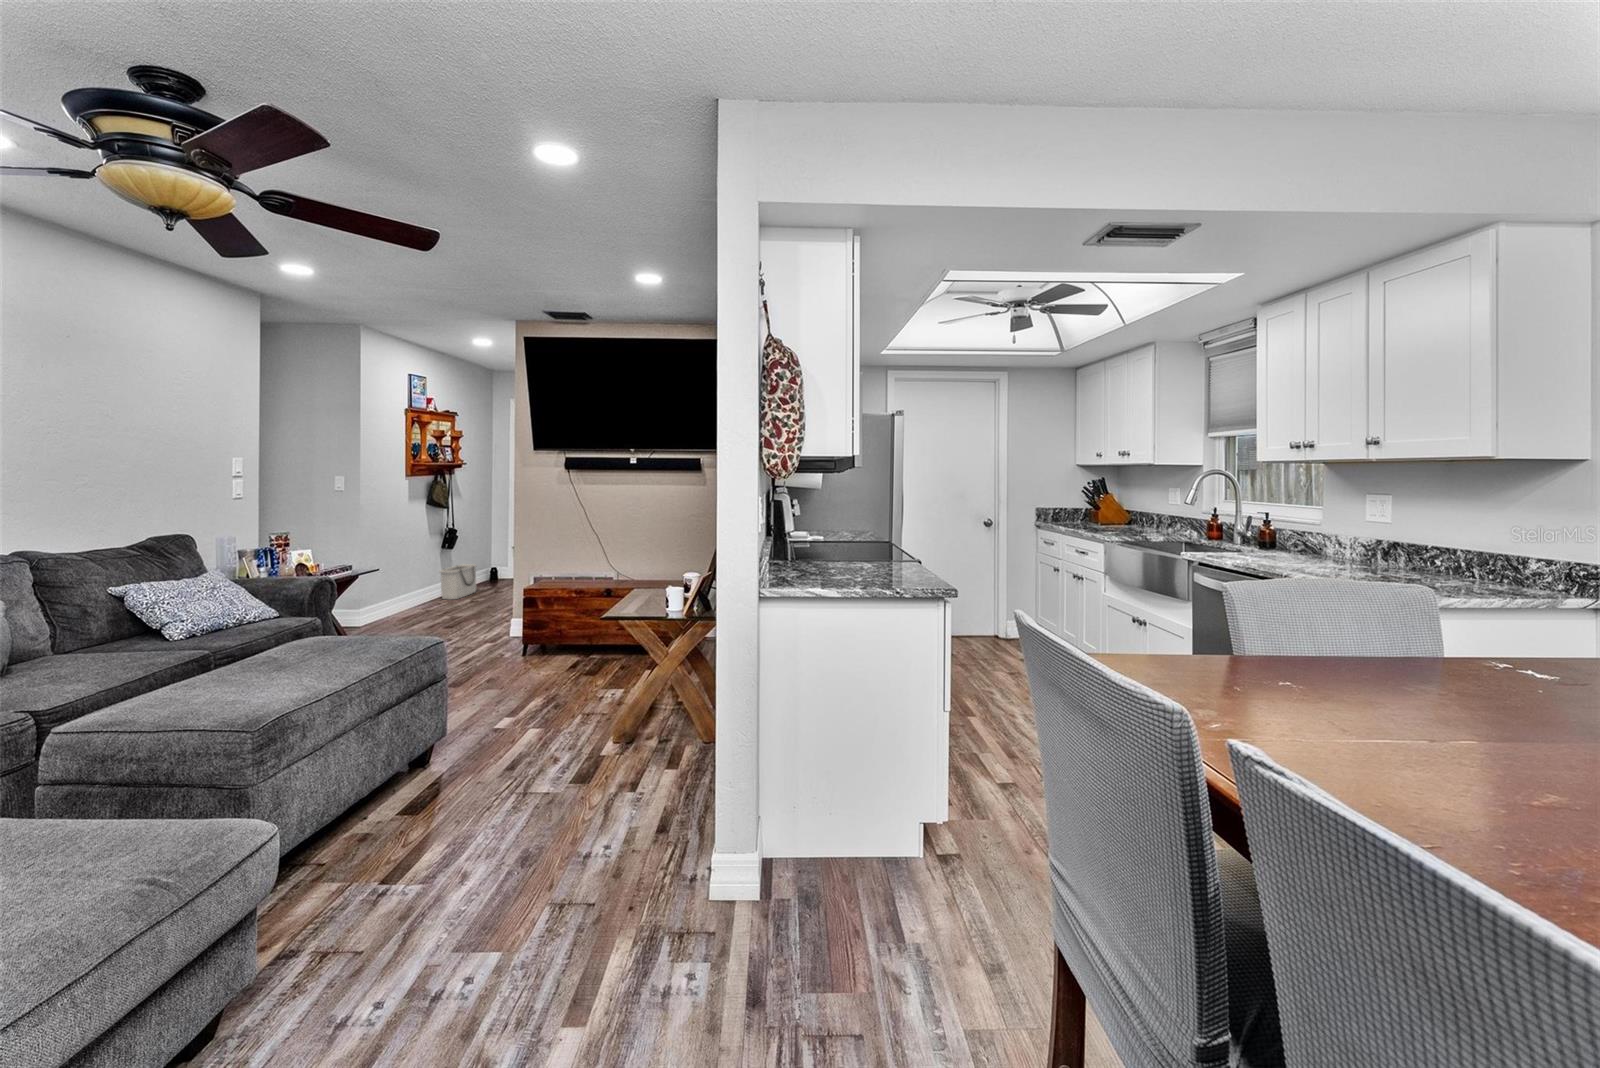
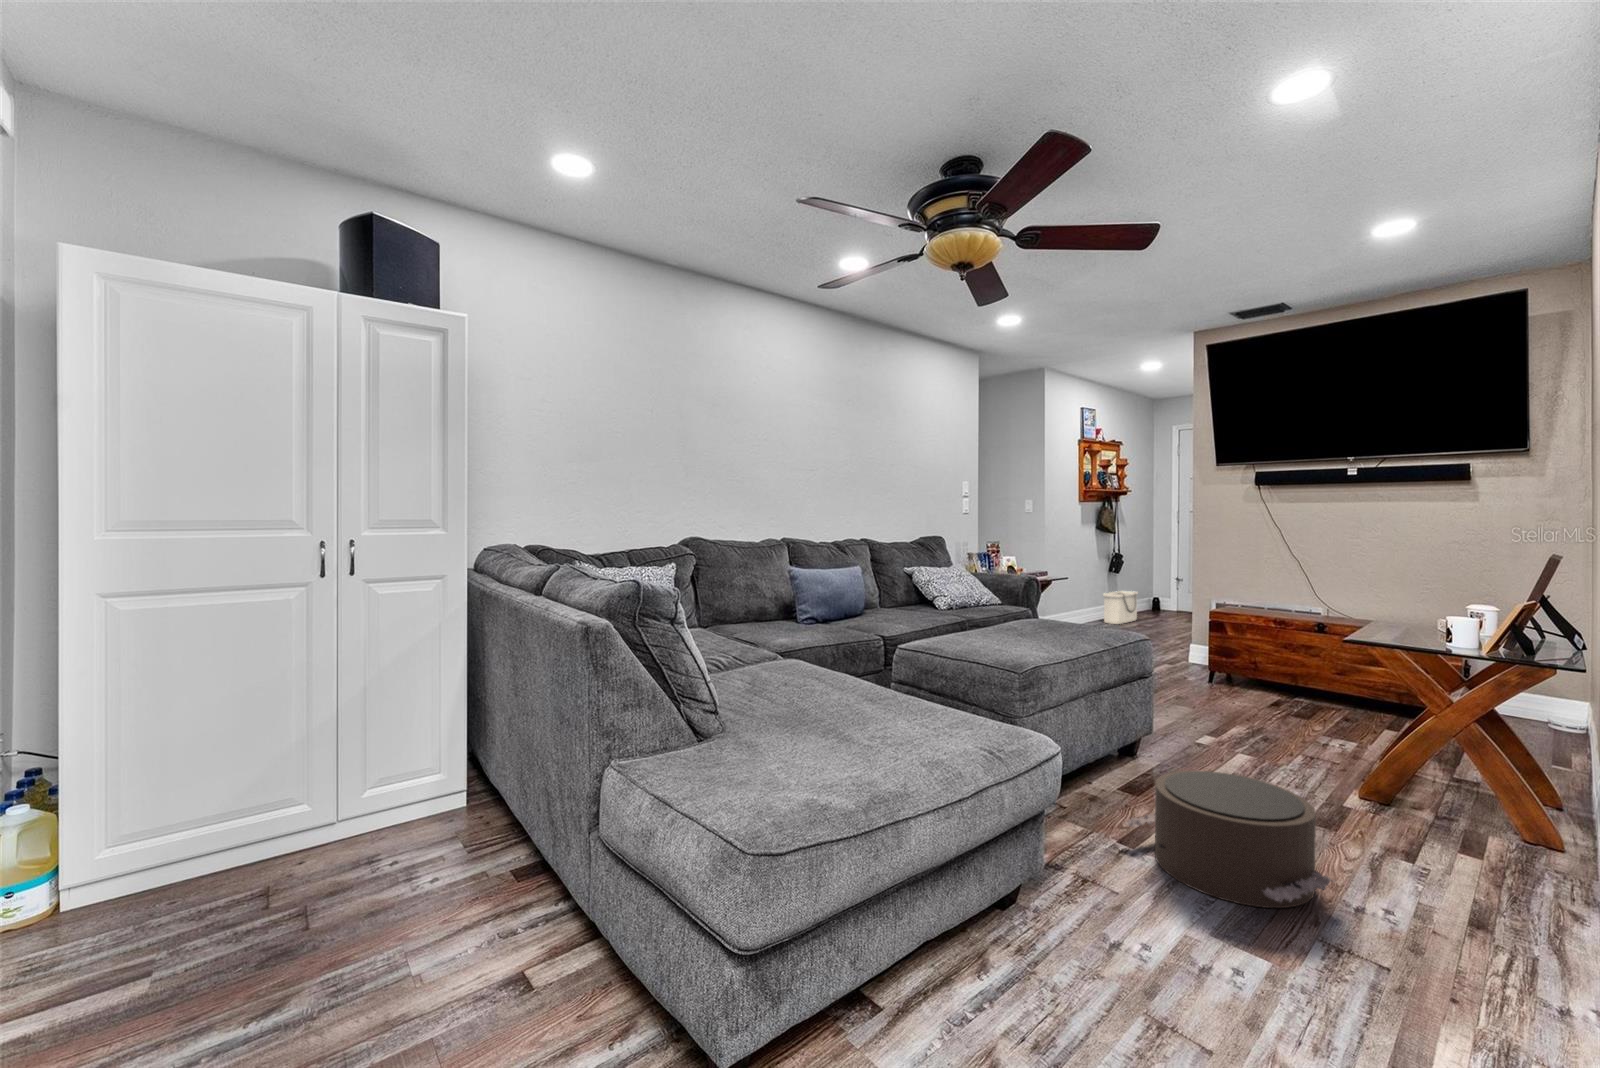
pouf: none [380,776,568,919] -> present [1126,771,1335,908]

